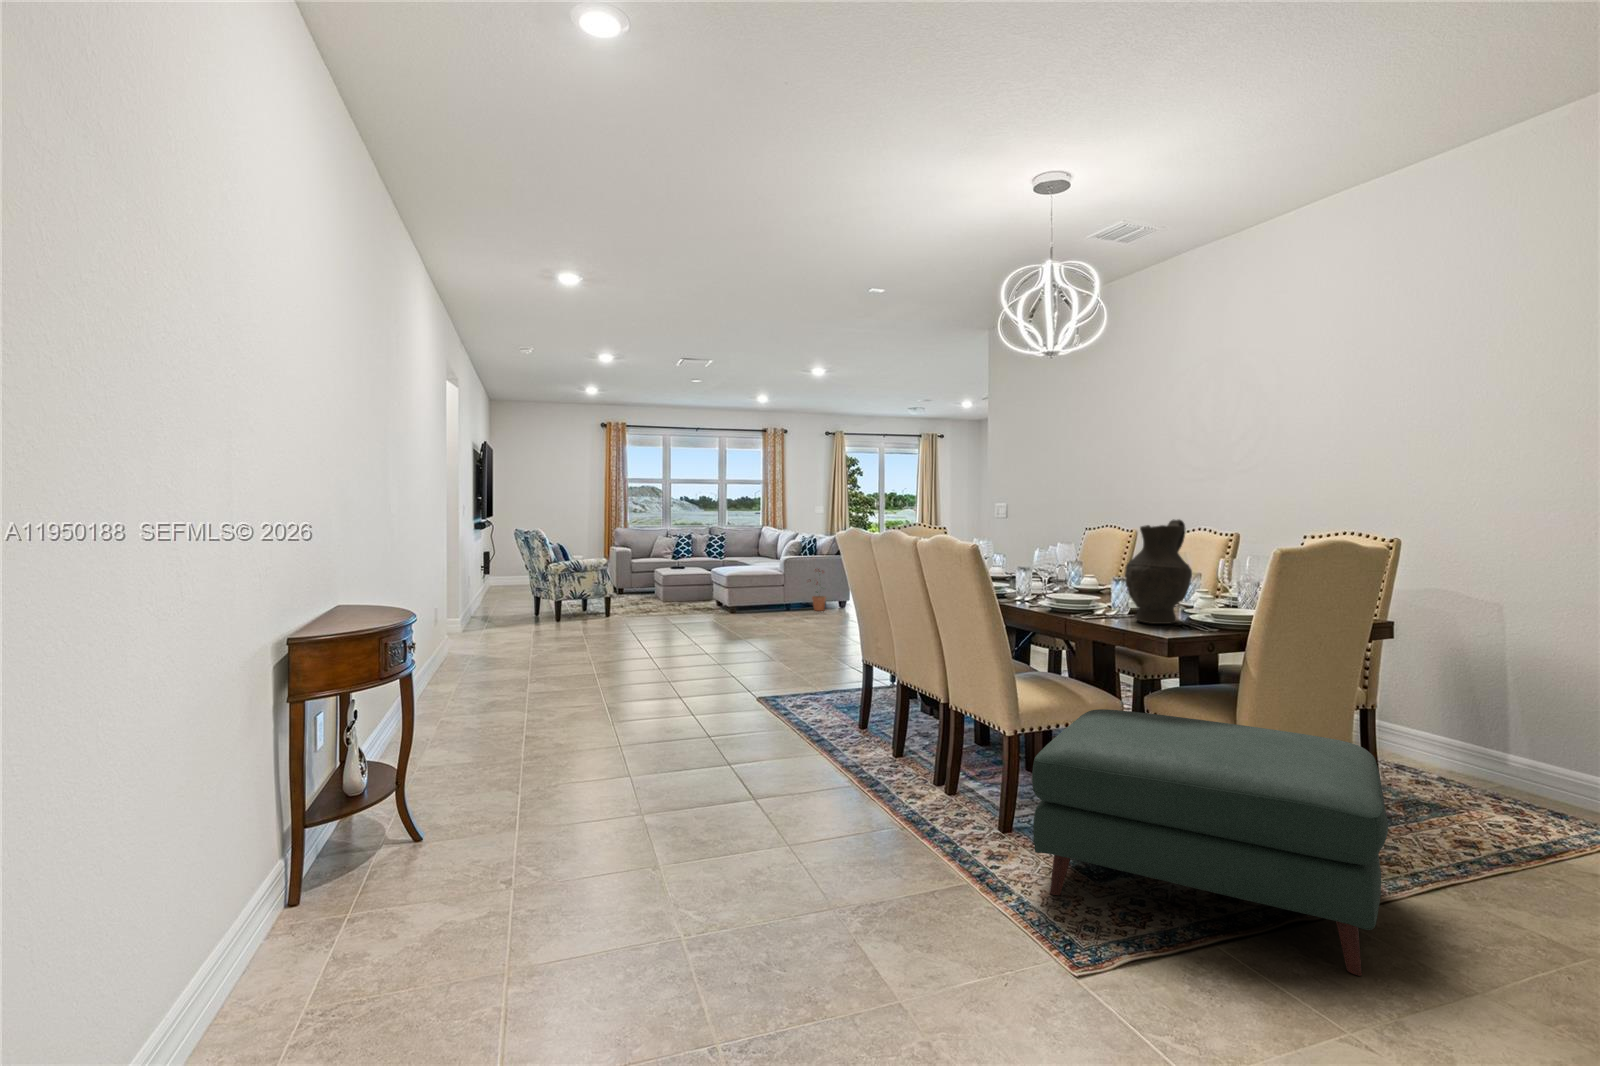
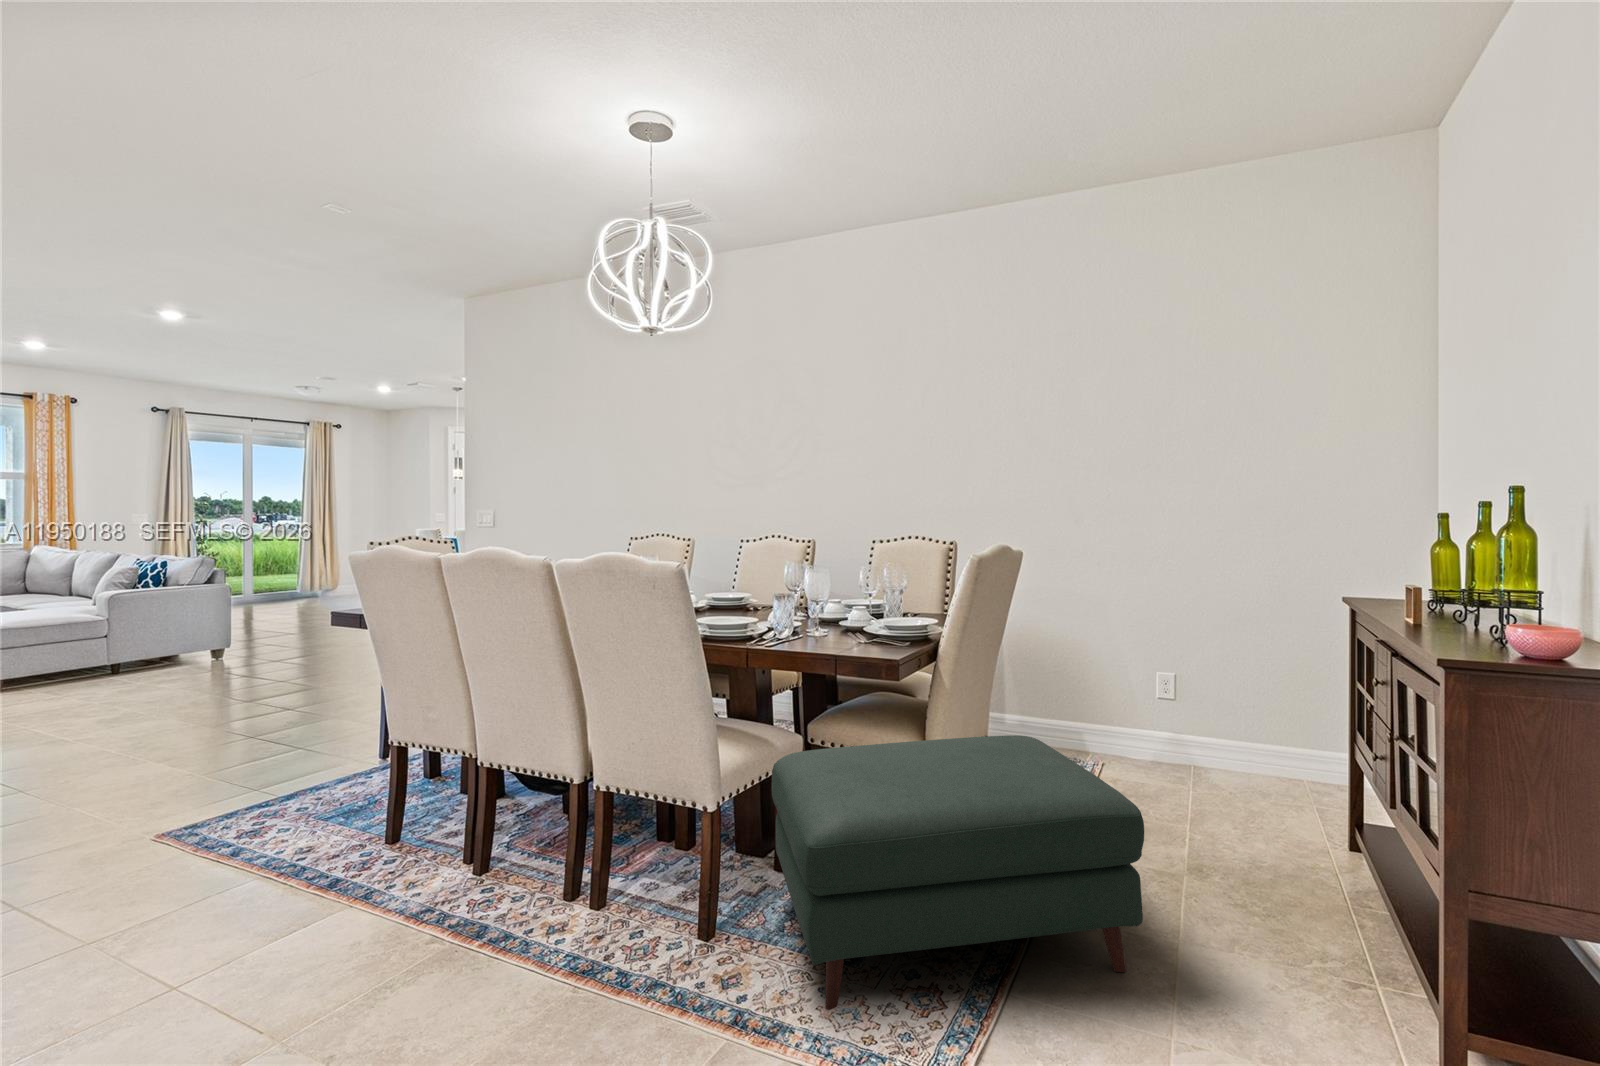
decorative vase: present [1125,519,1192,624] -> none [787,523,852,643]
potted plant: present [809,569,826,611] -> none [151,605,191,667]

